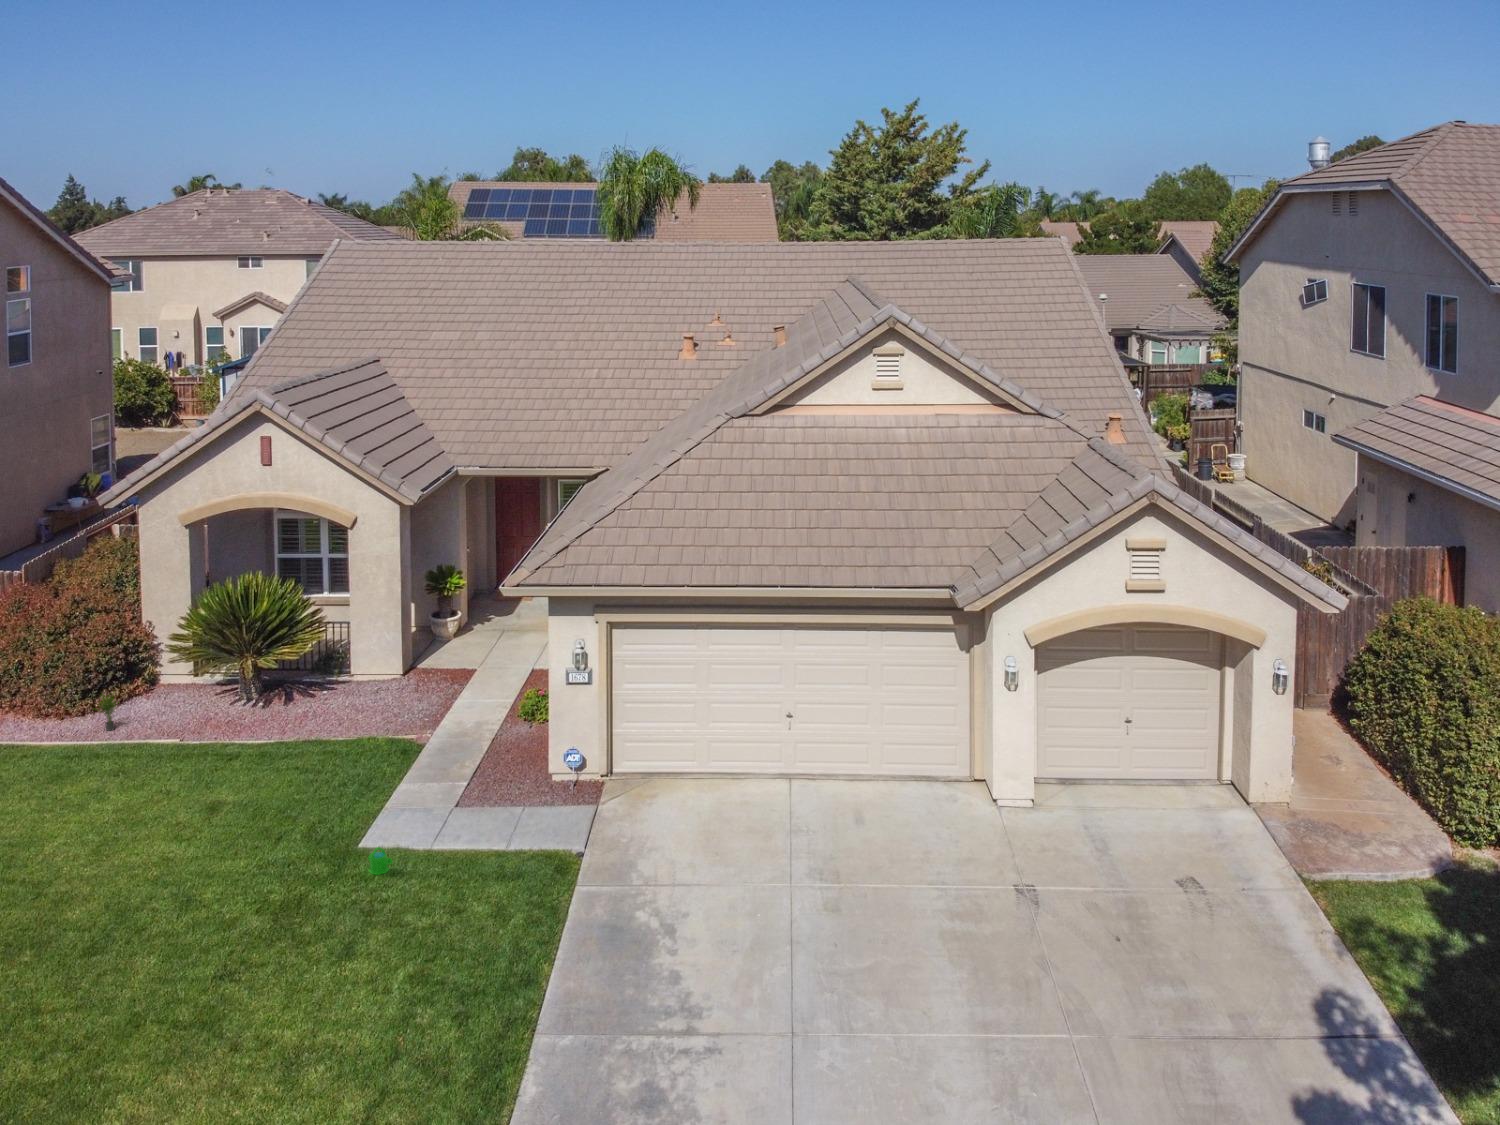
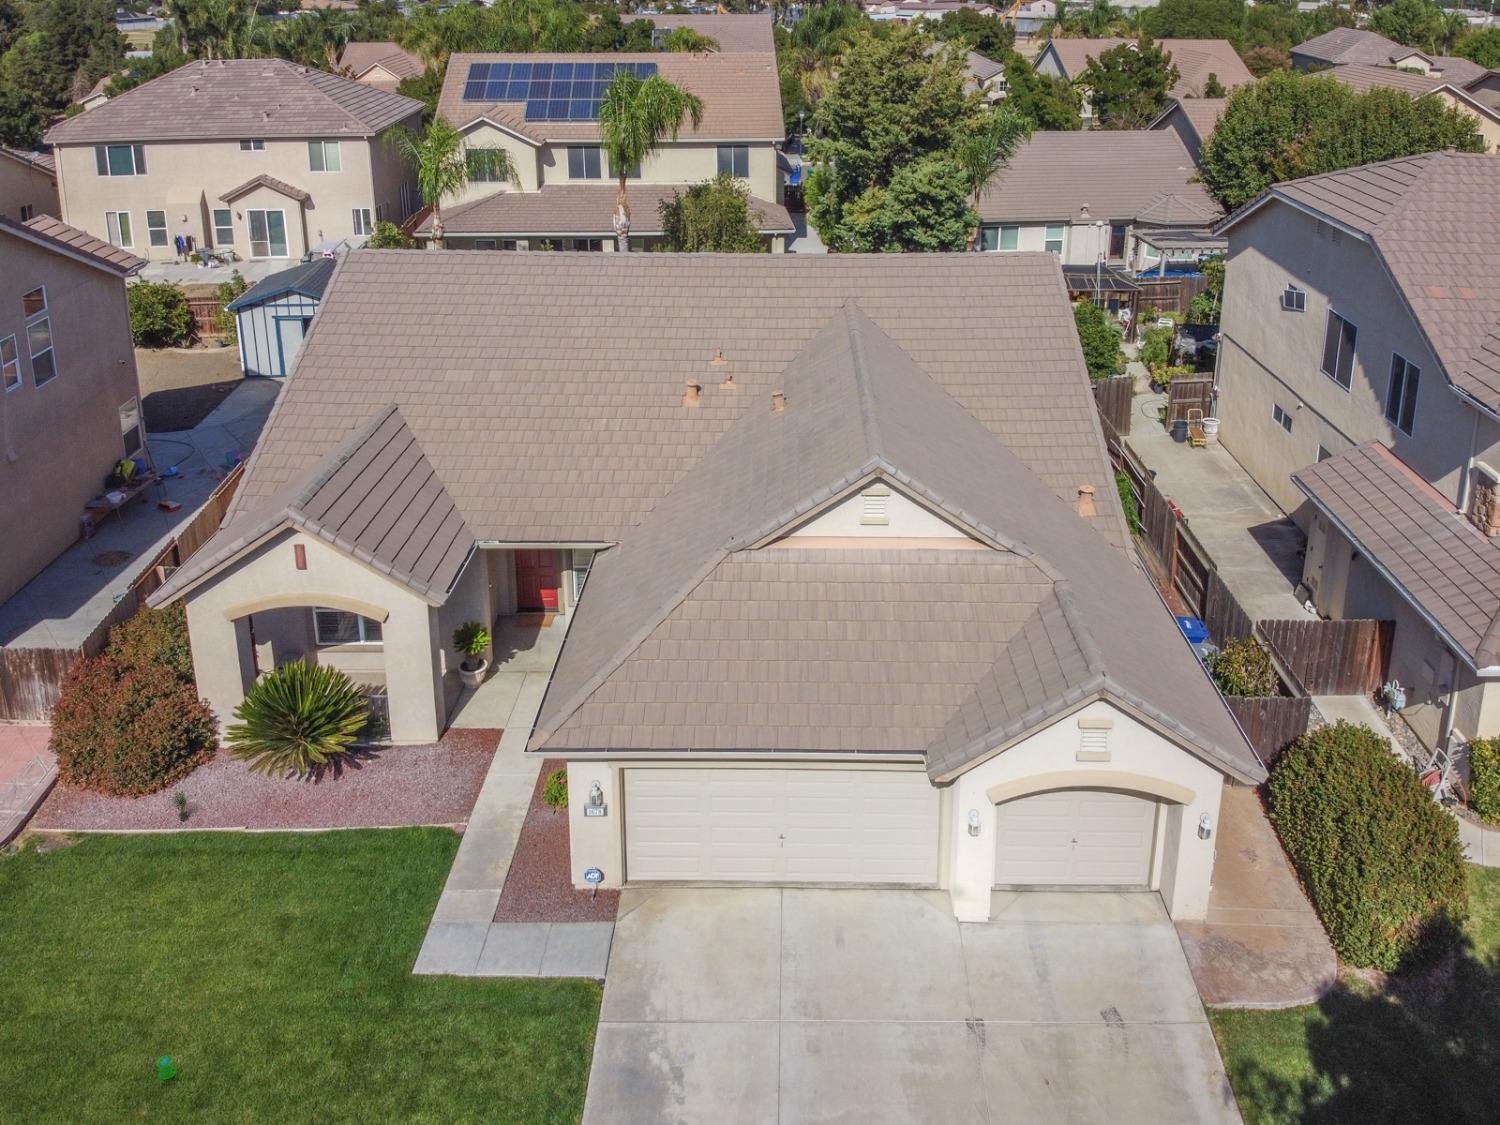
watering can: present [368,847,393,875] -> present [157,1055,177,1080]

